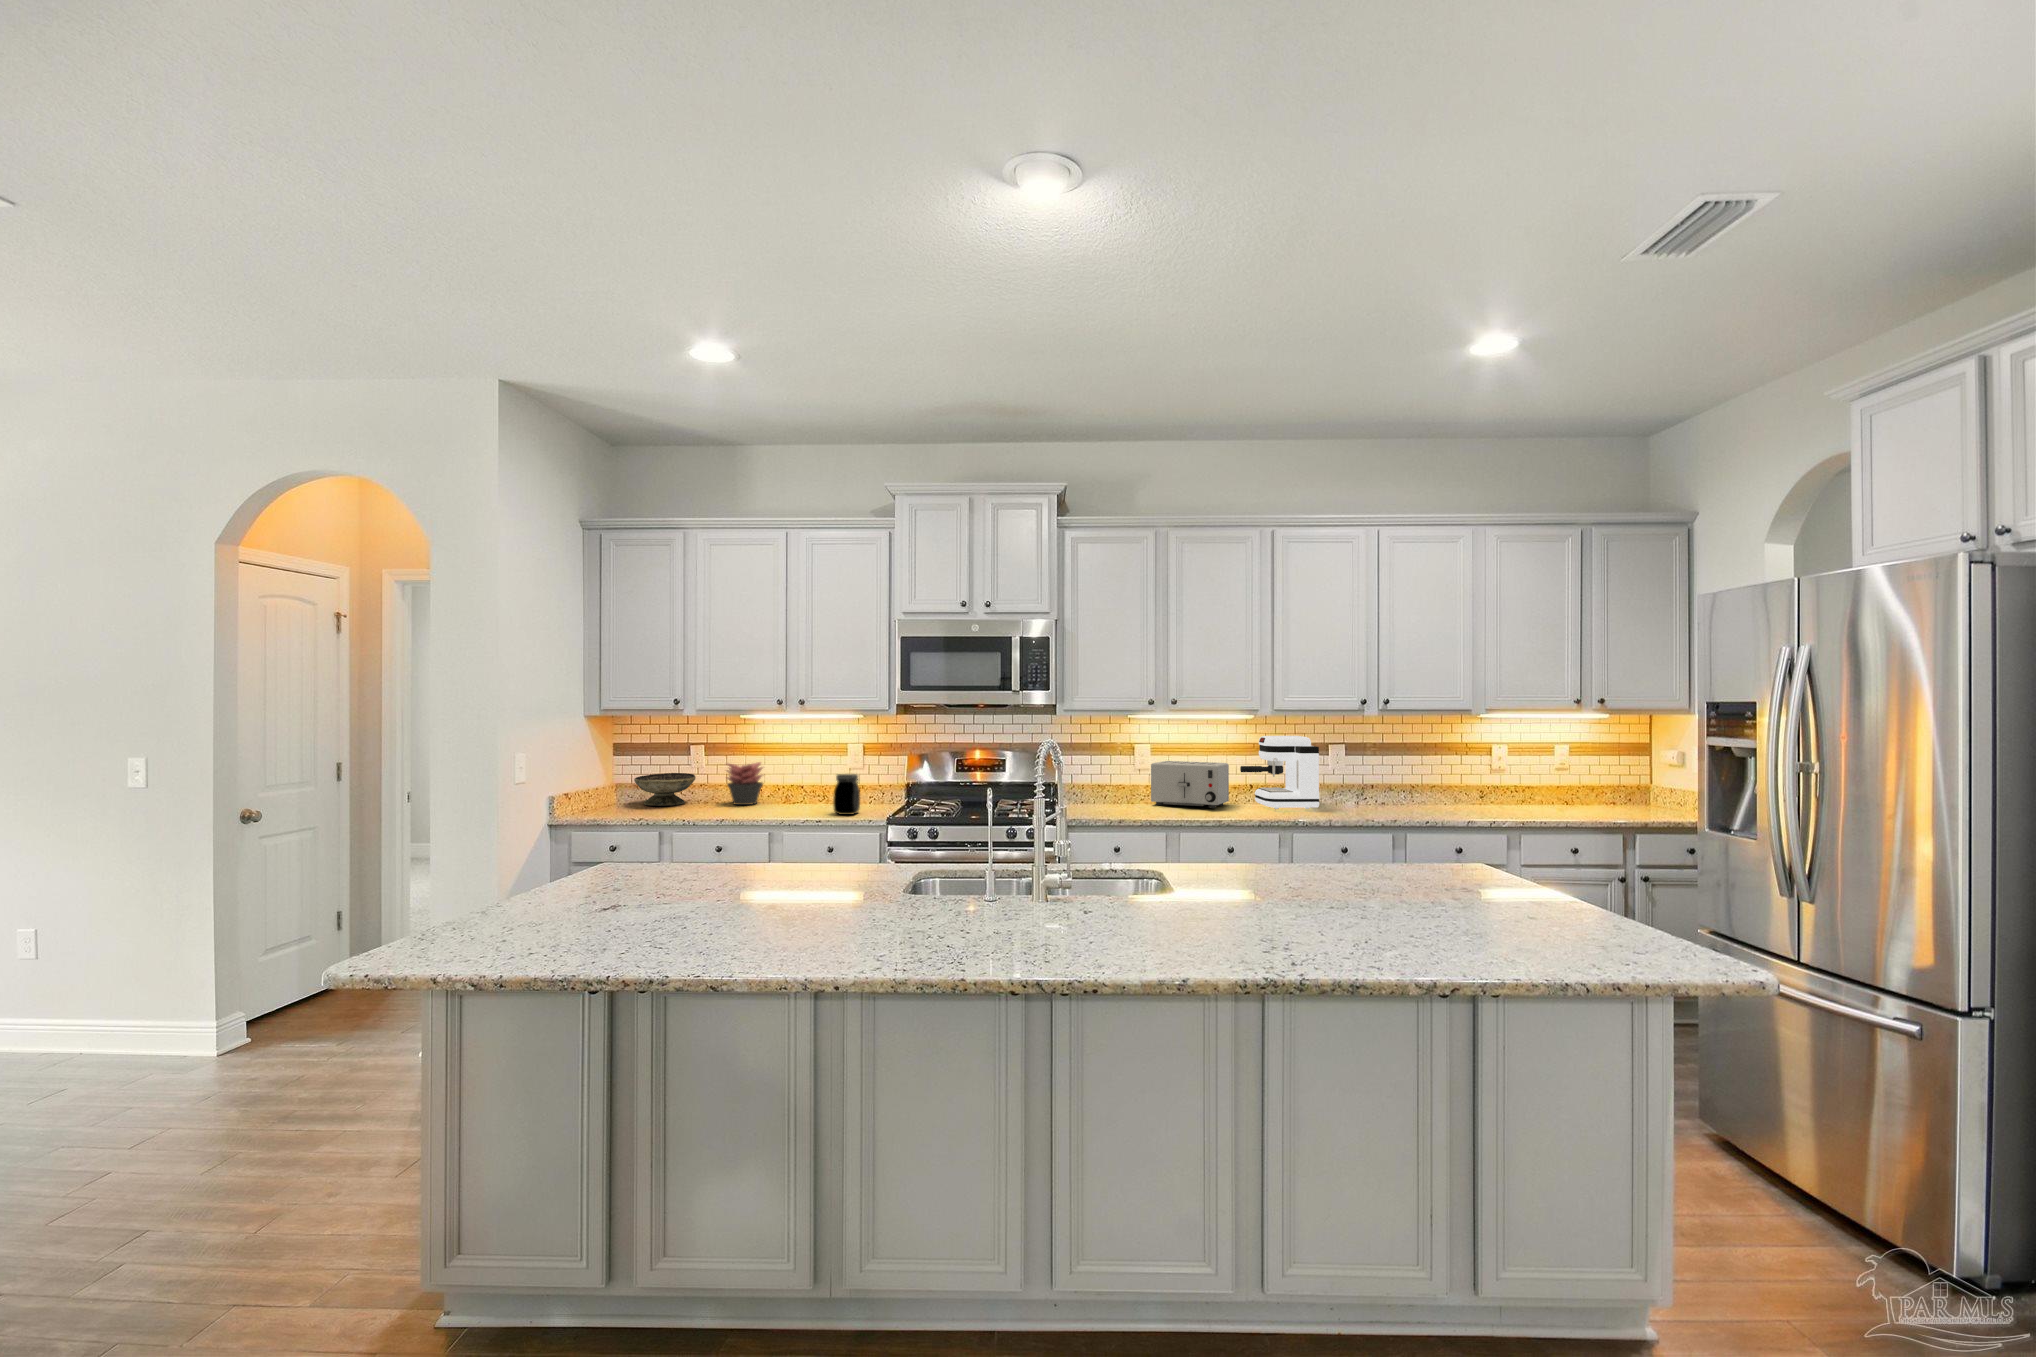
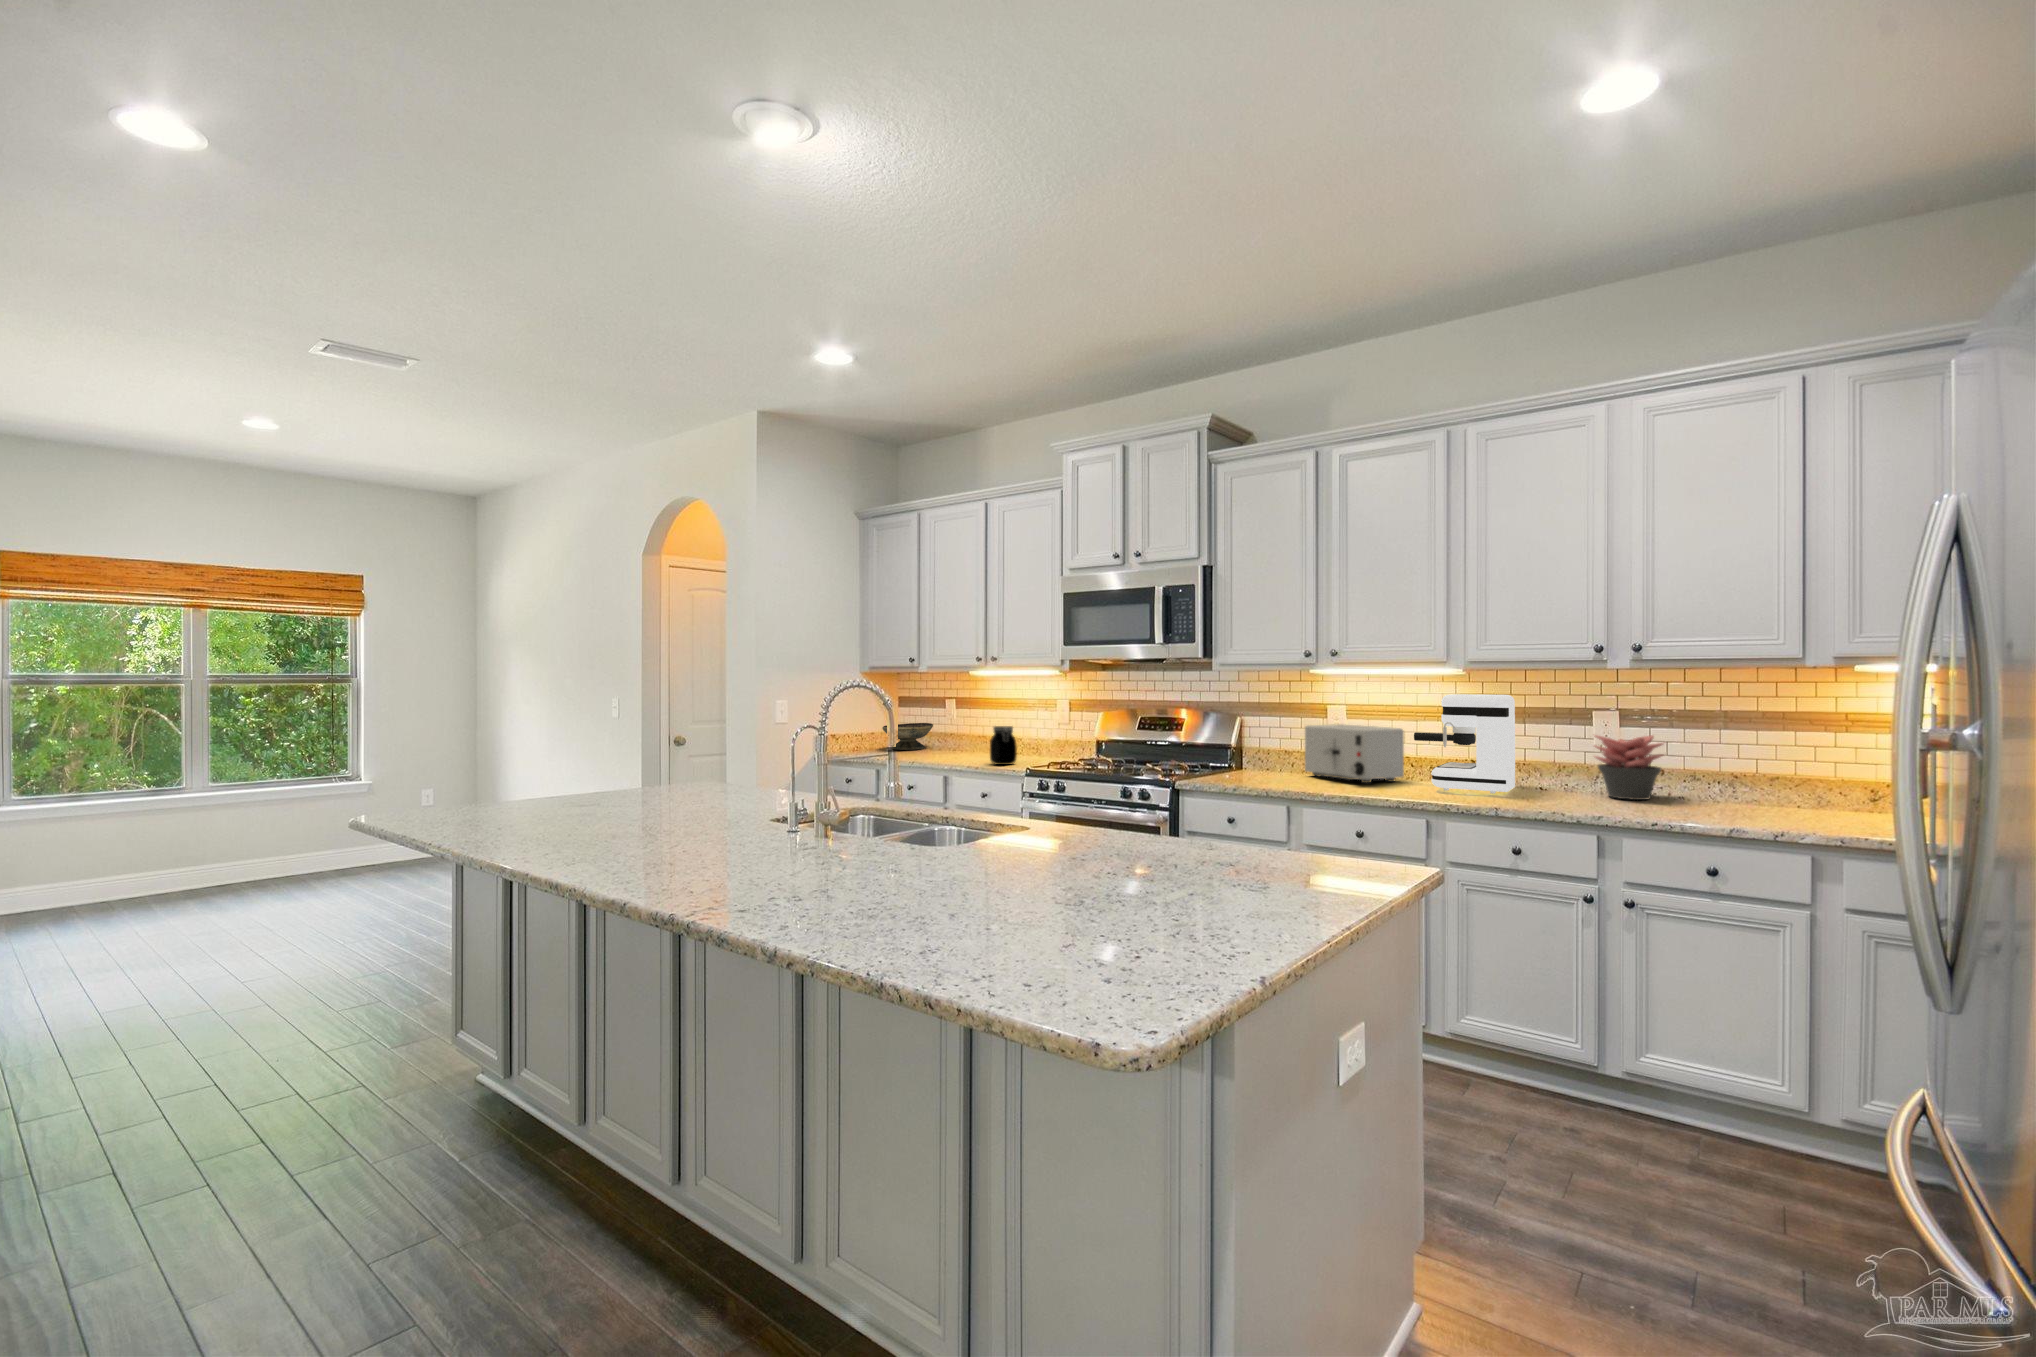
succulent plant: present [727,762,763,805] -> present [1594,735,1663,800]

